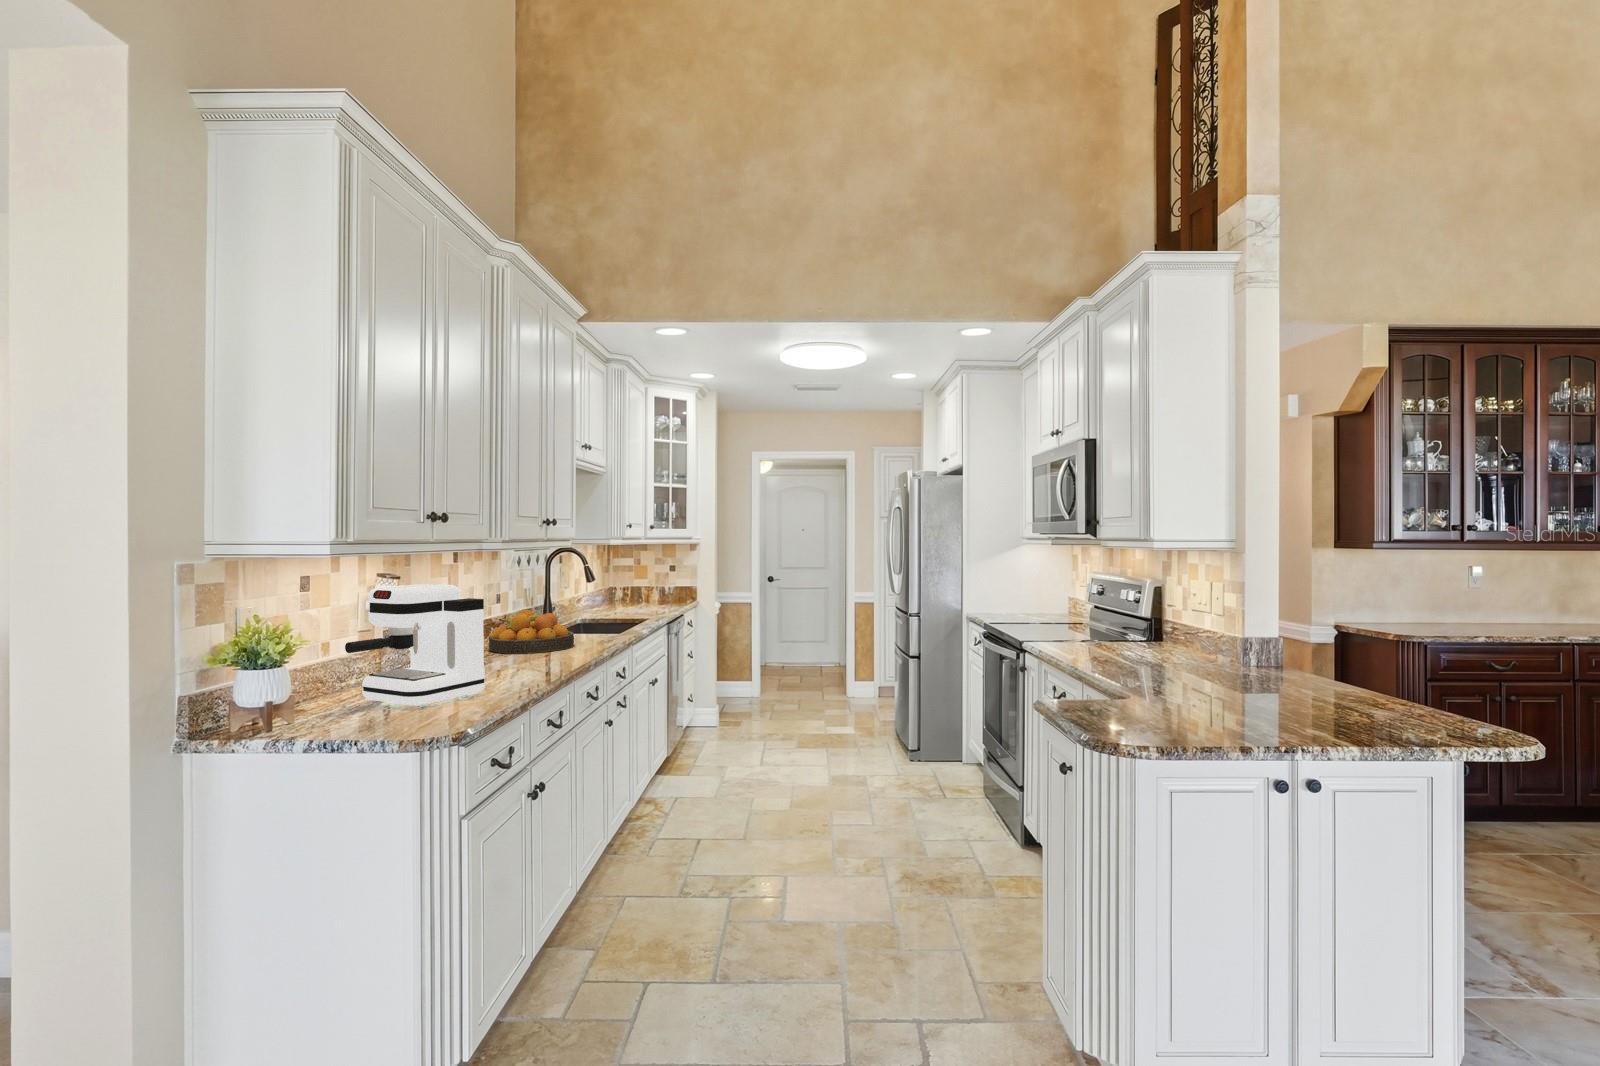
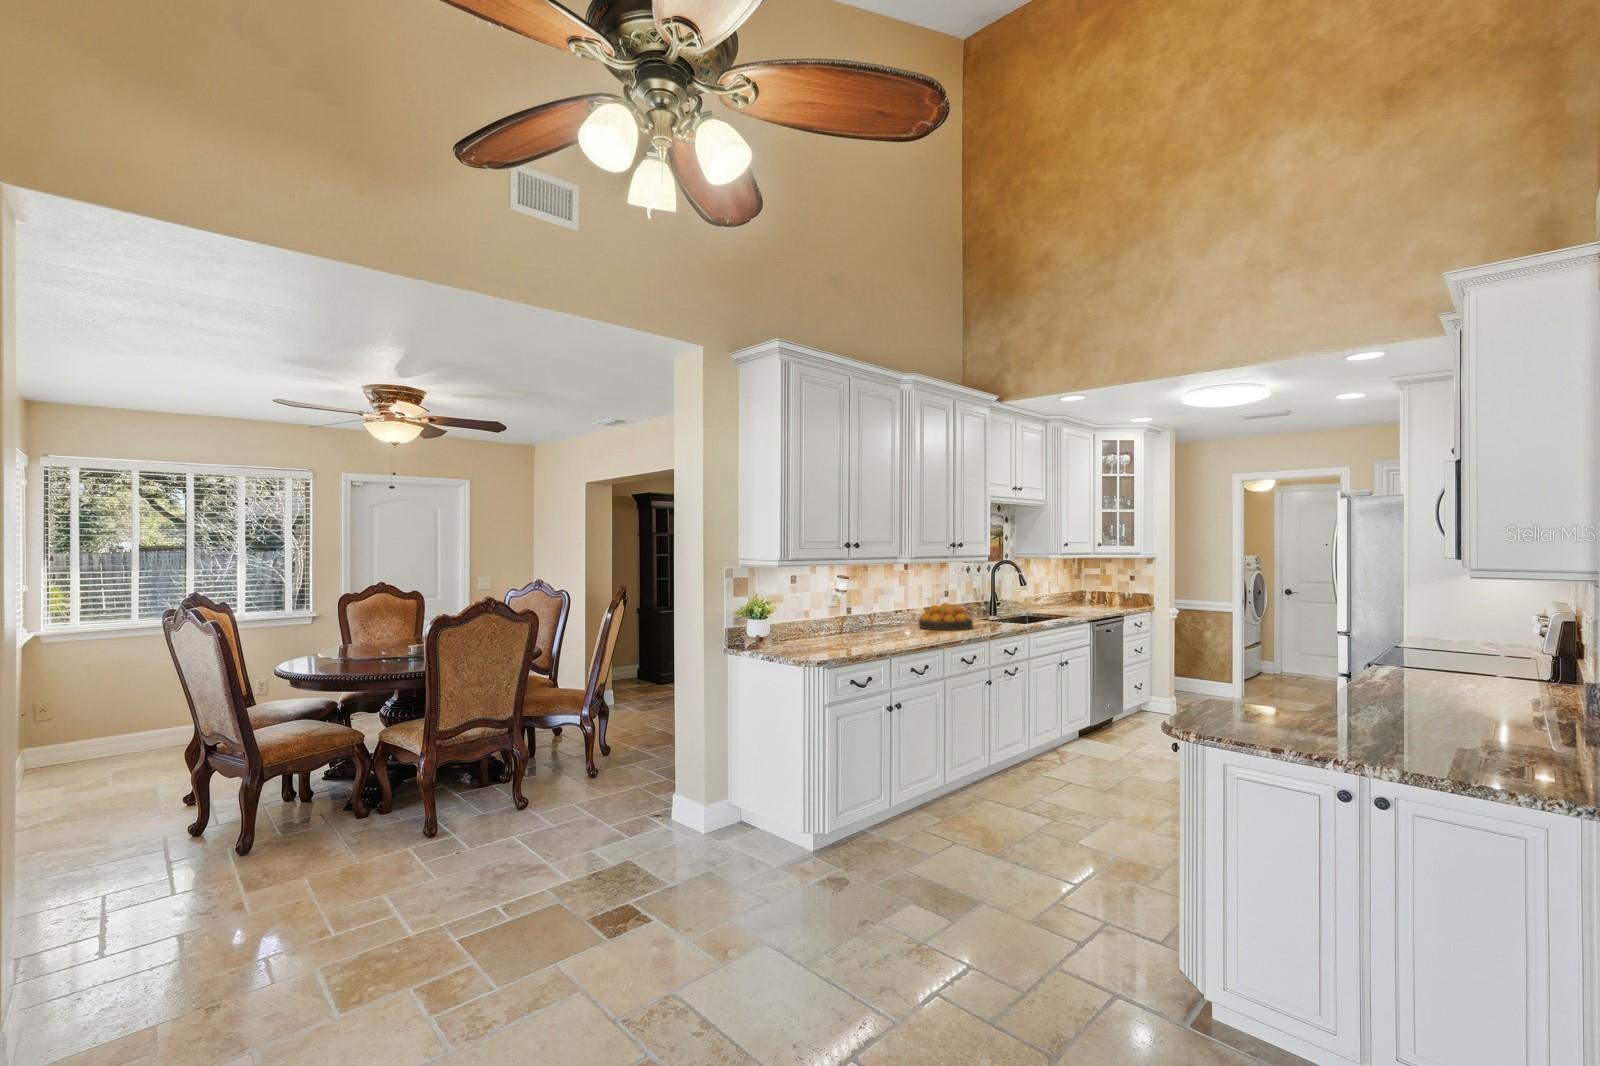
coffee maker: present [345,584,485,707] -> none [797,583,863,647]

